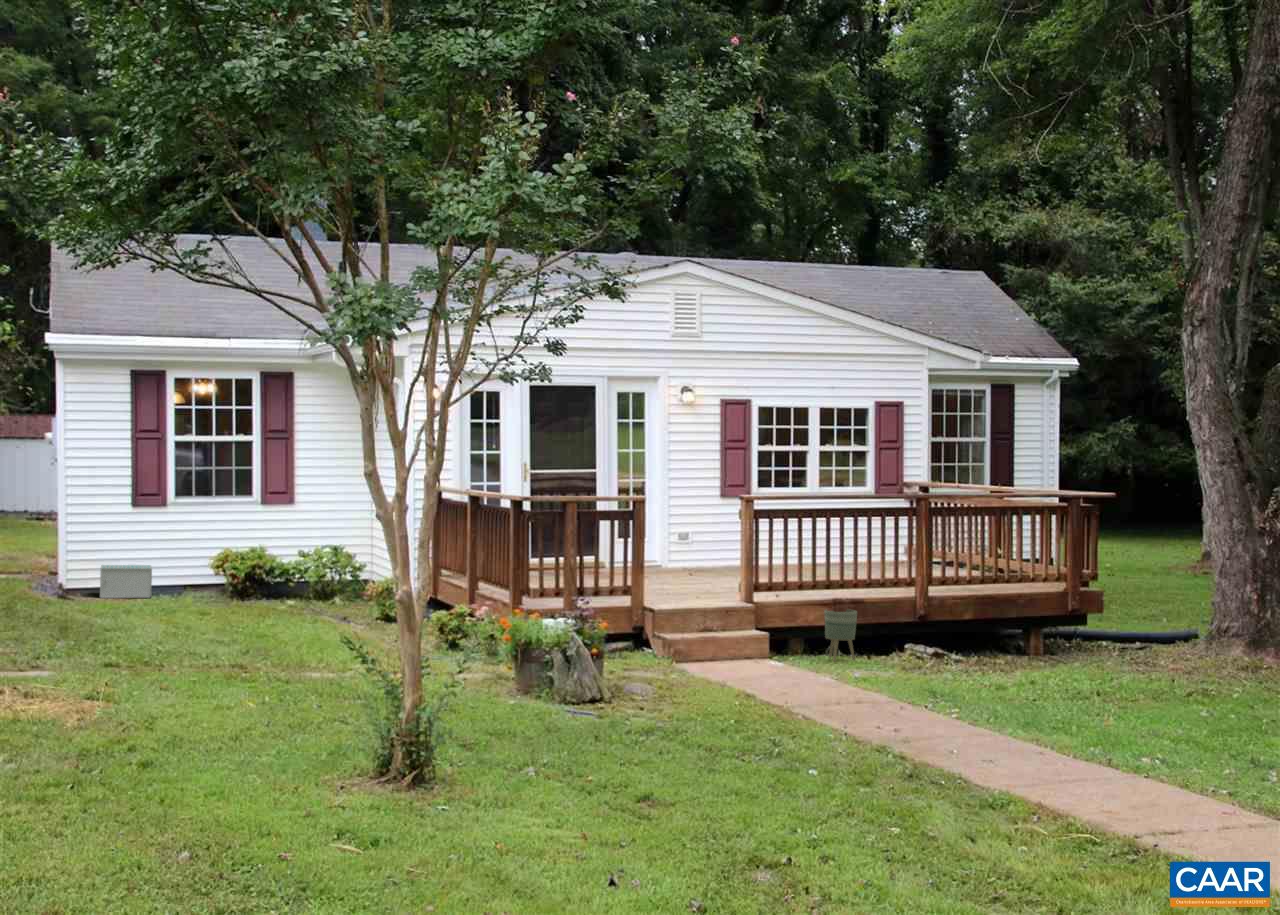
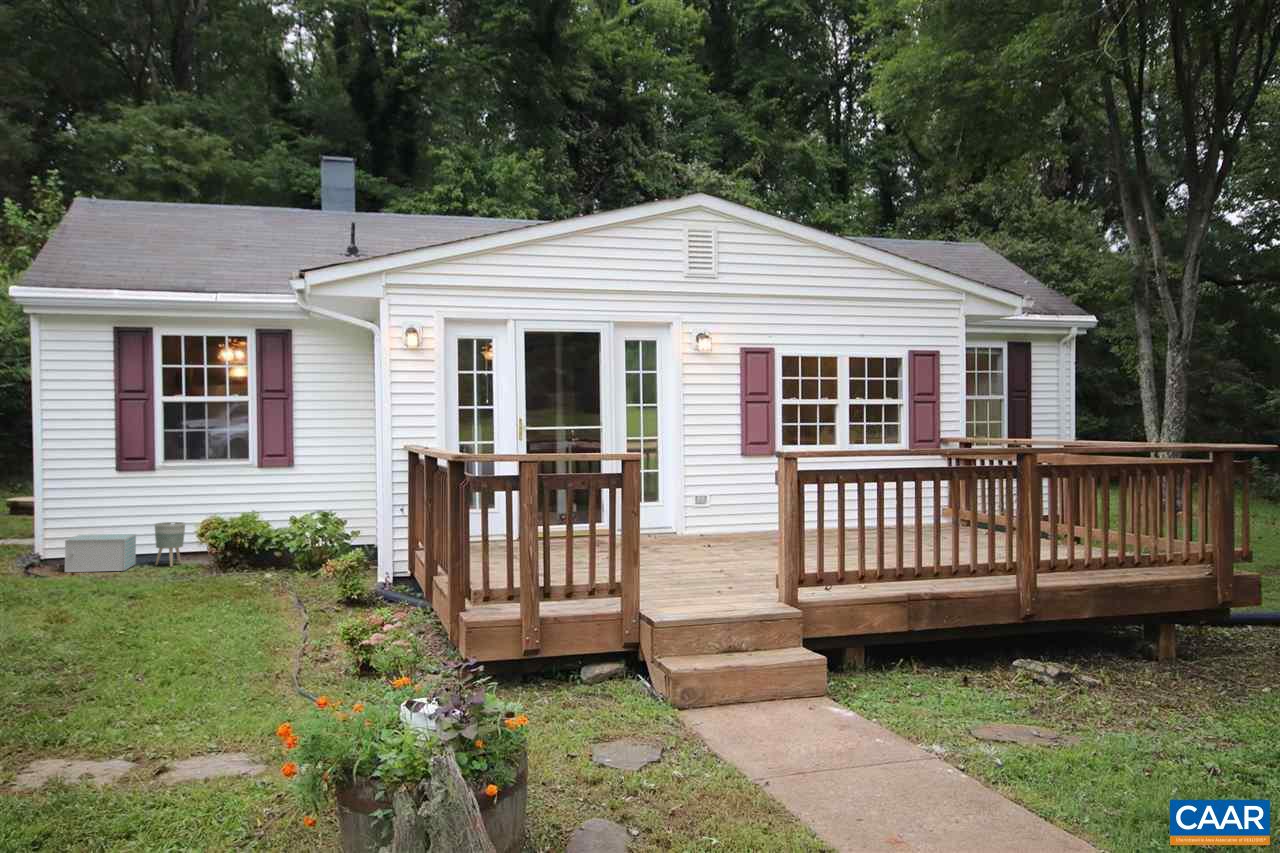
planter: present [824,610,857,662] -> present [155,522,185,567]

